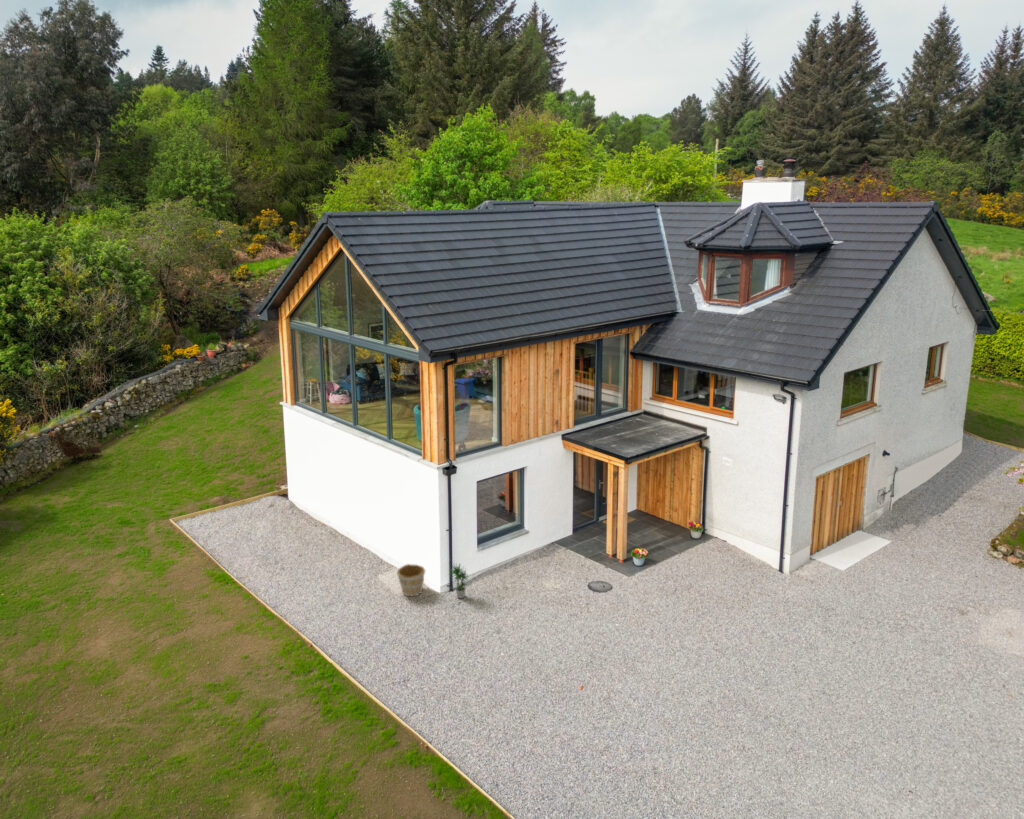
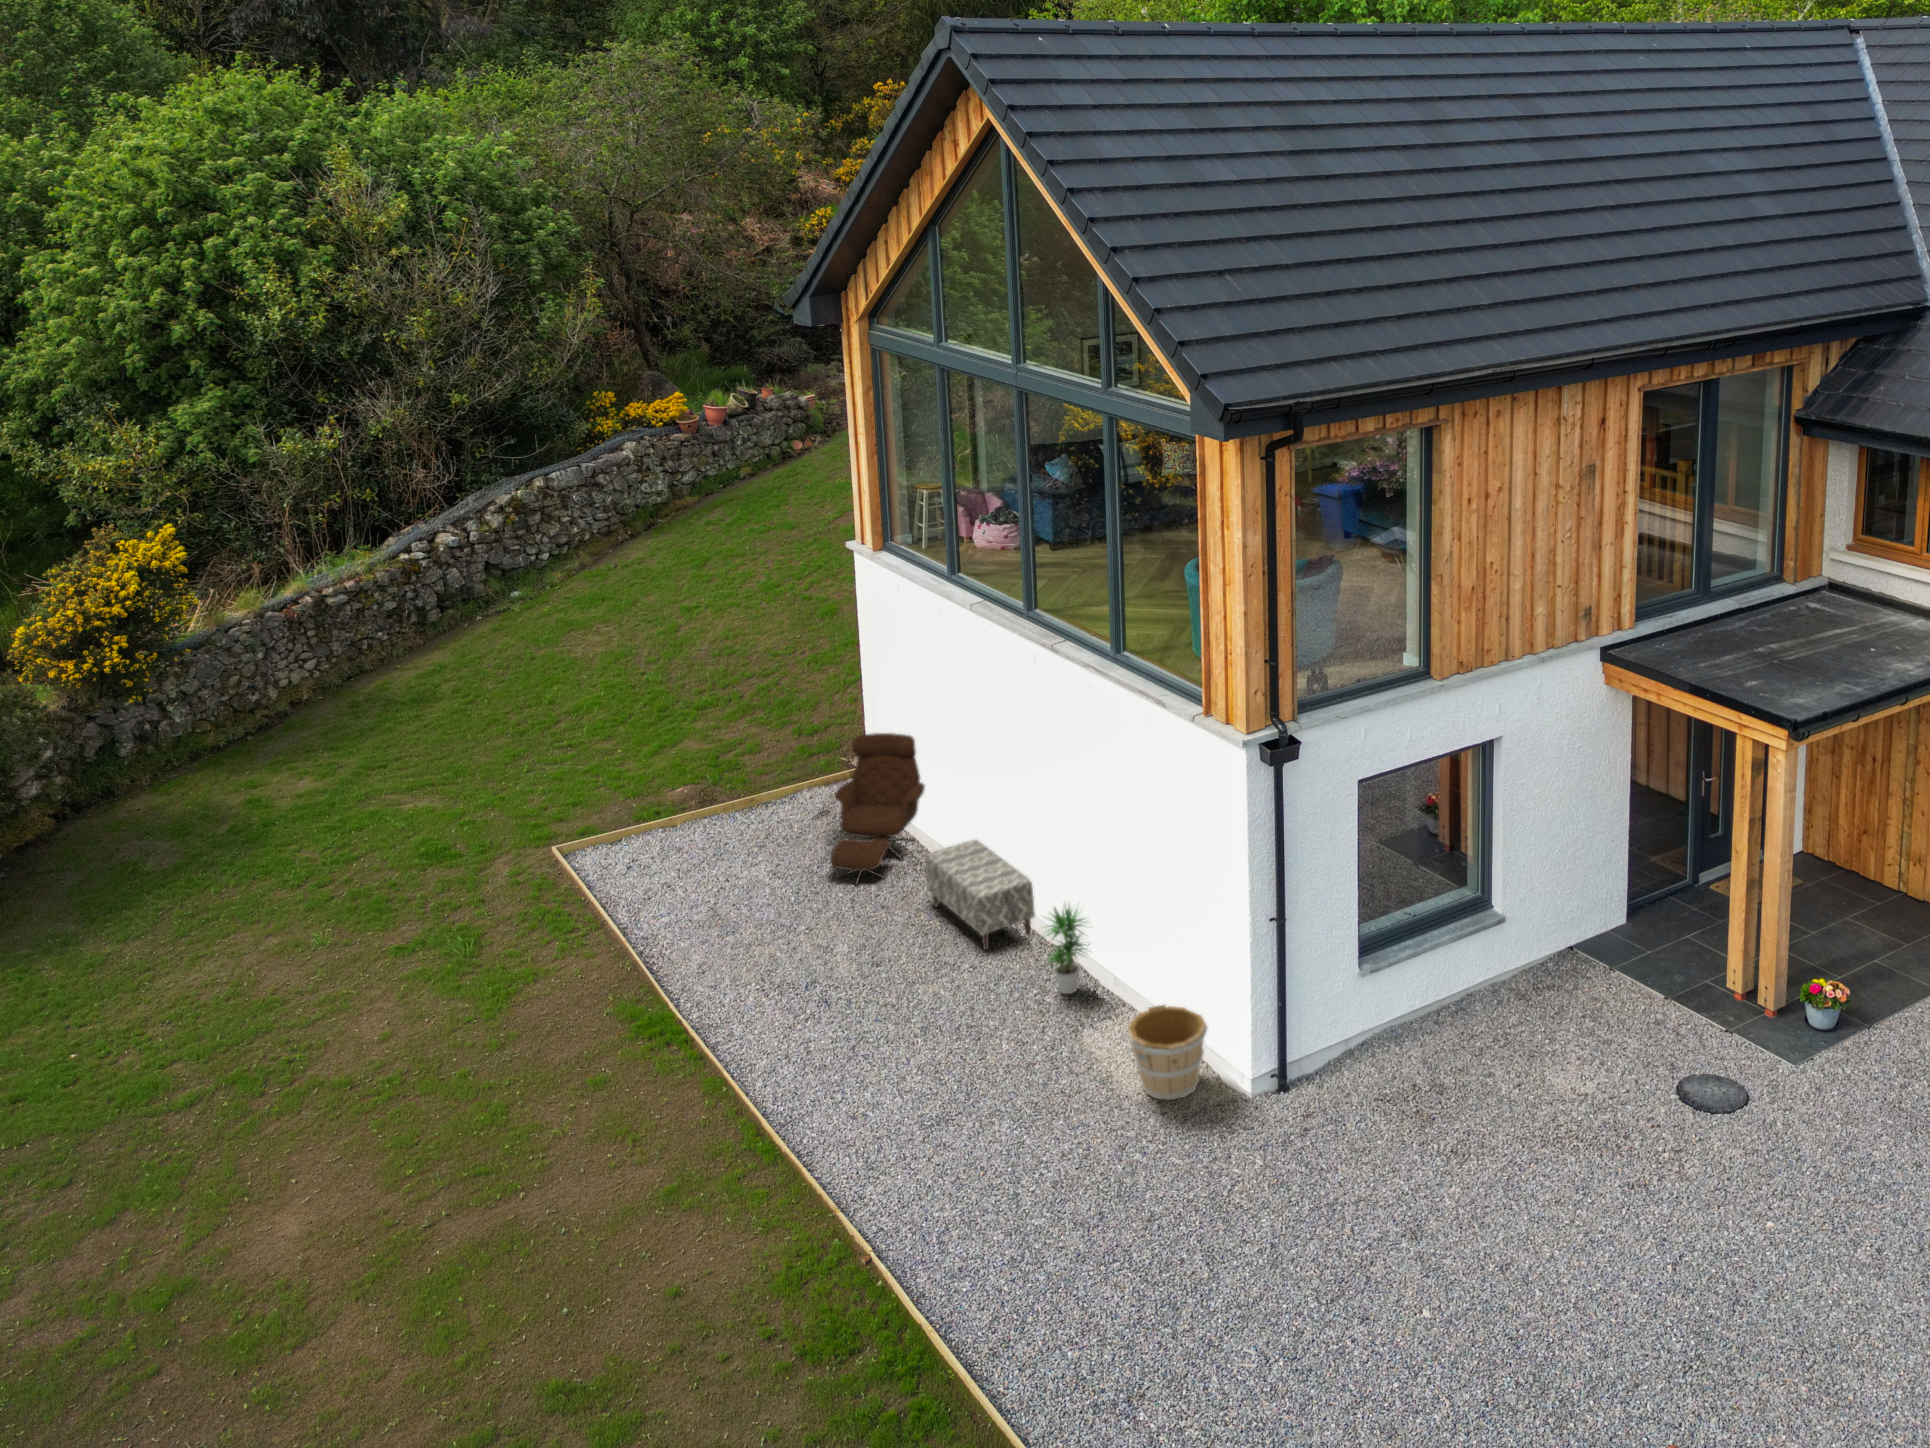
lounge chair: present [54,432,101,463] -> present [830,733,925,885]
bench: none [317,512,360,551] -> present [925,840,1035,950]
potted plant: present [450,564,468,598] -> present [1045,904,1089,994]

